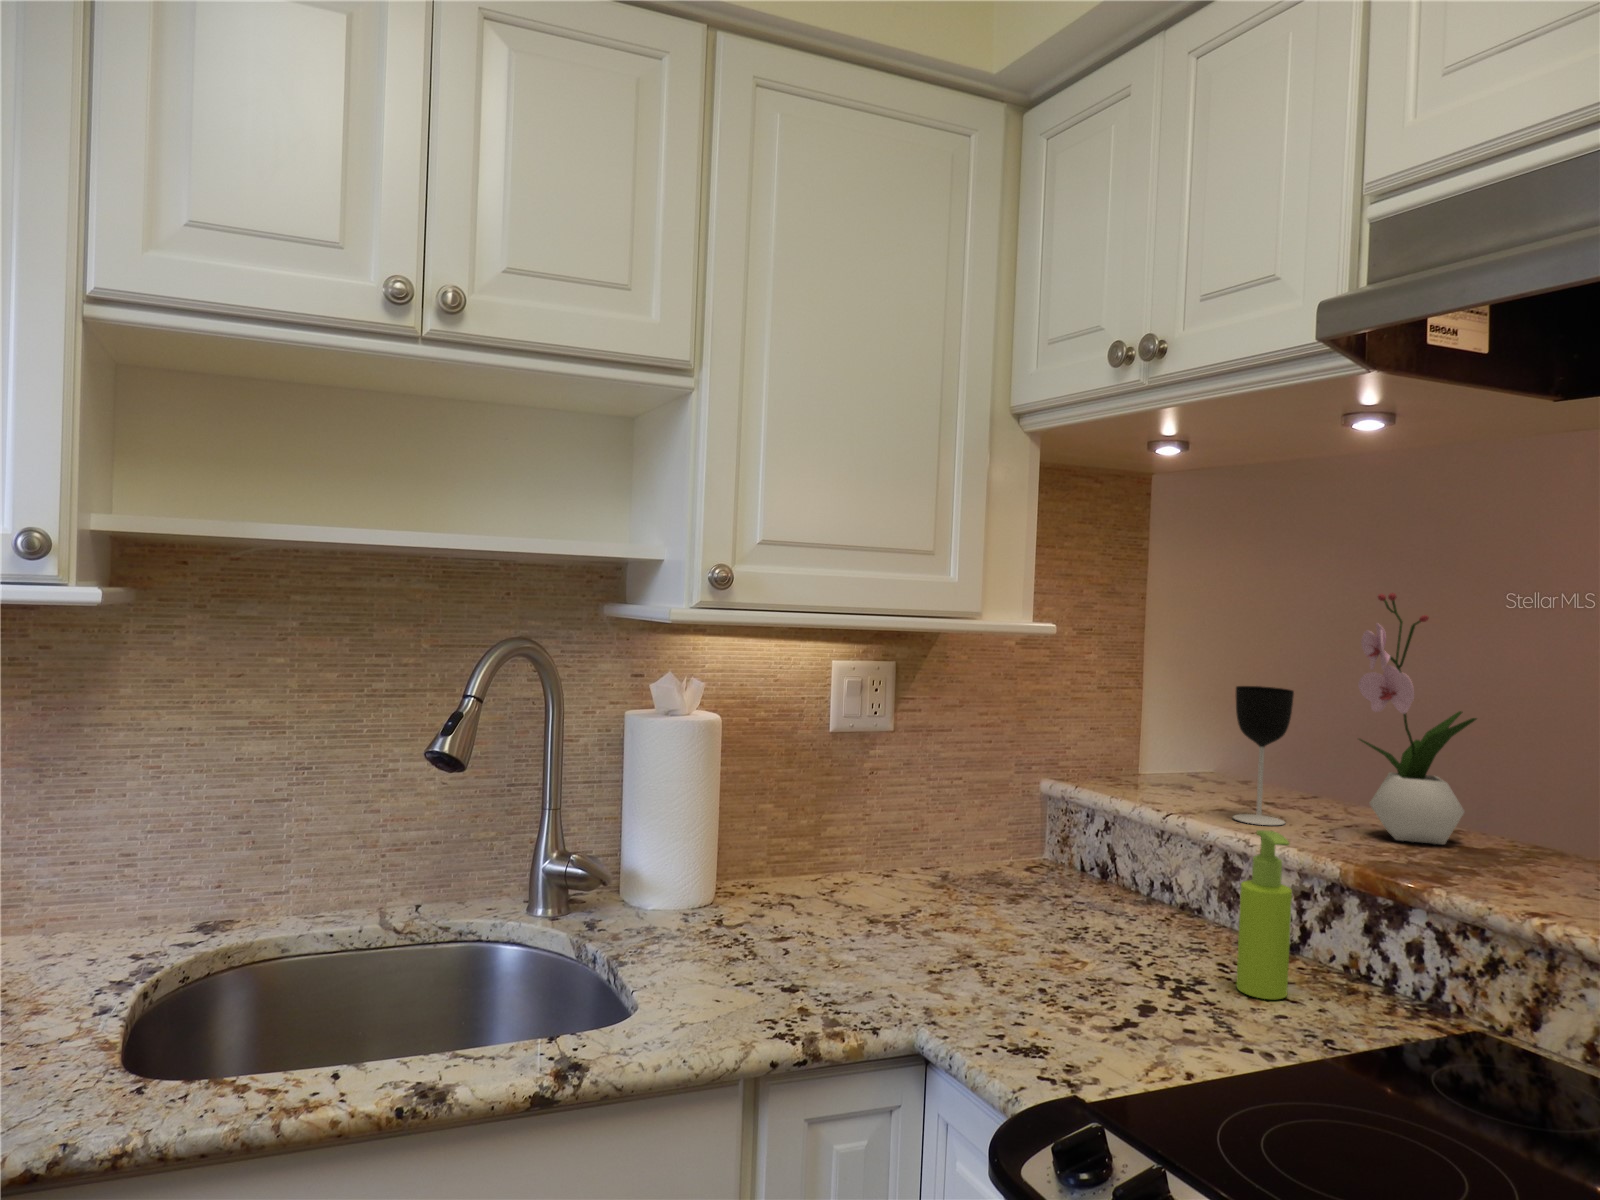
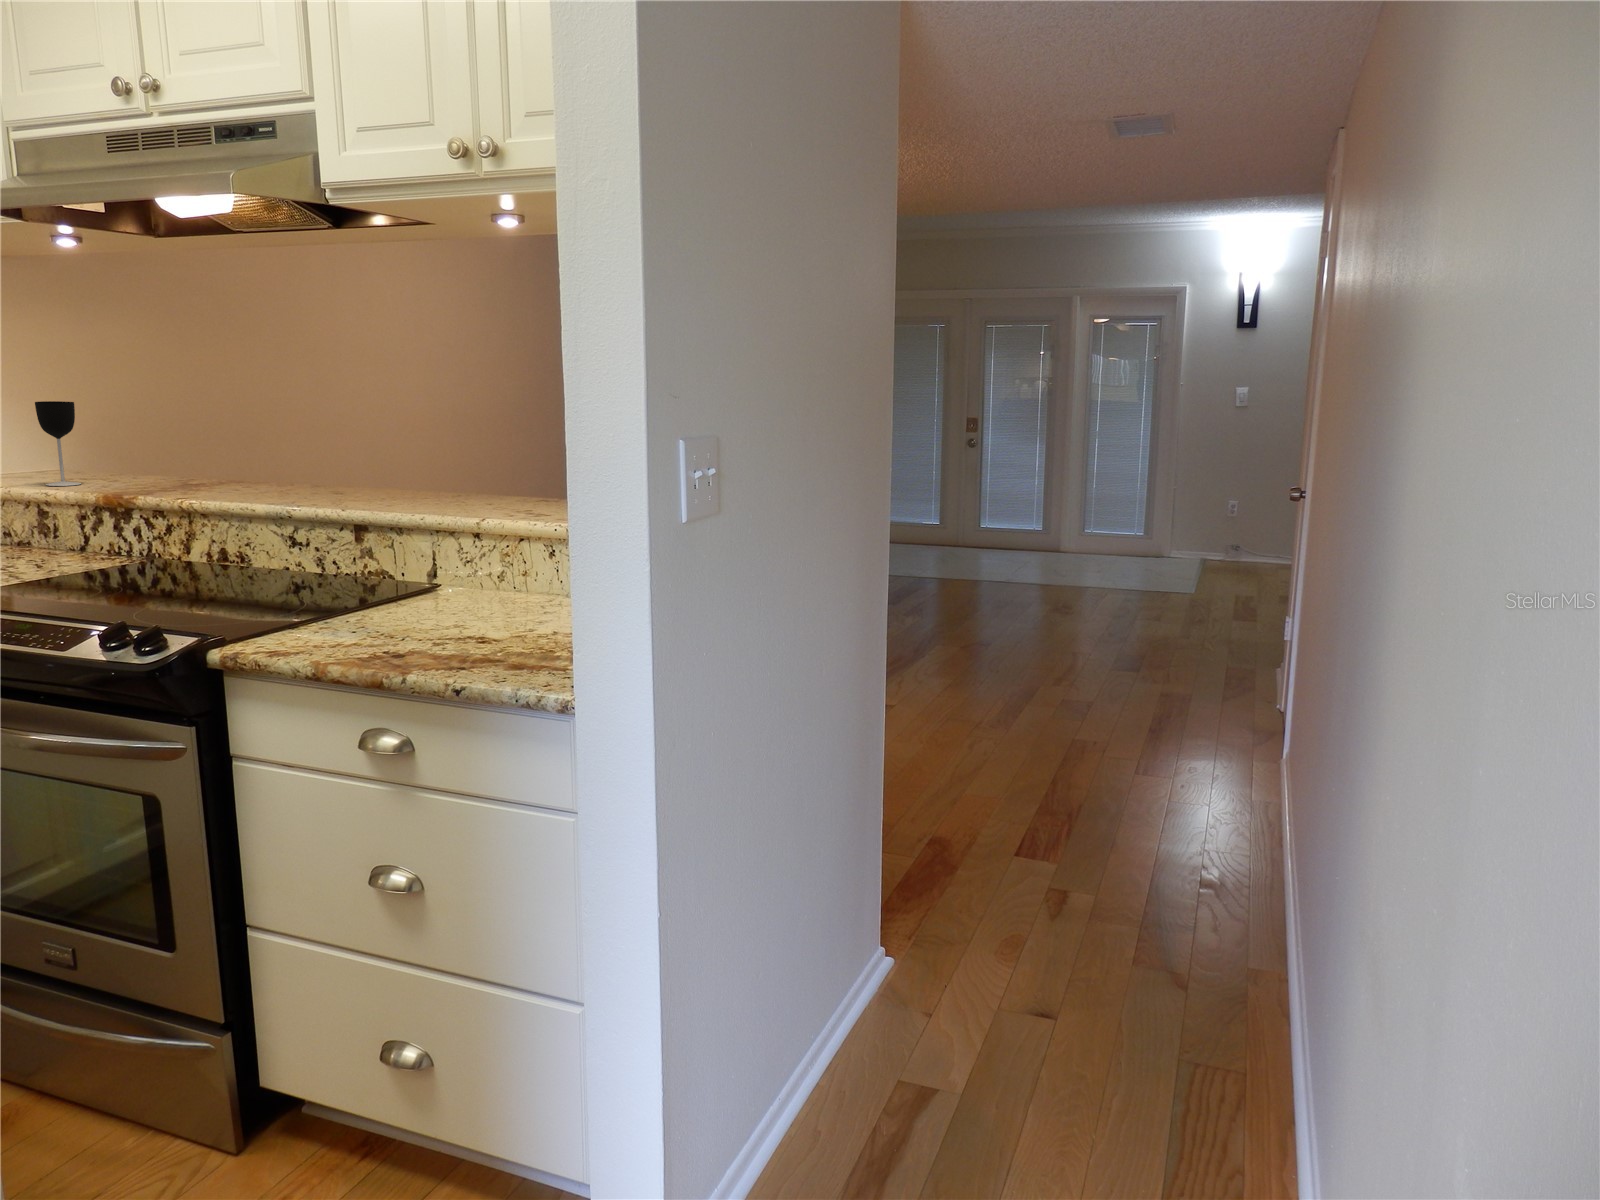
flower arrangement: present [1358,593,1477,844] -> none [113,340,184,484]
soap dispenser: present [1236,830,1292,999] -> none [31,478,68,570]

